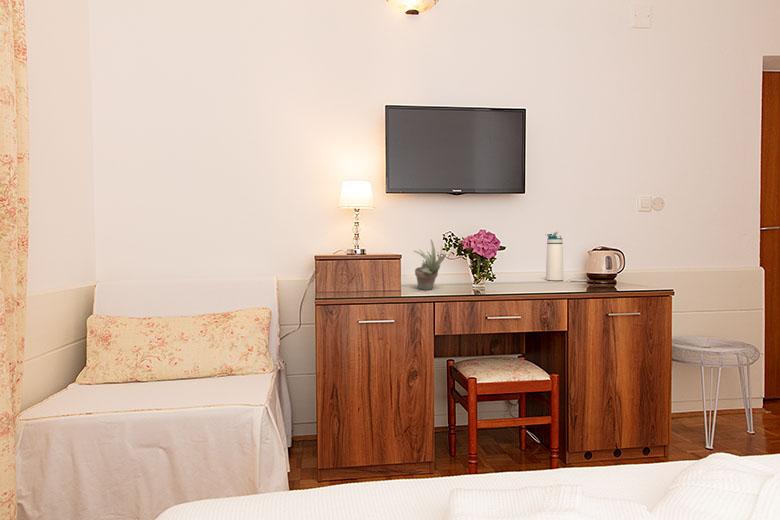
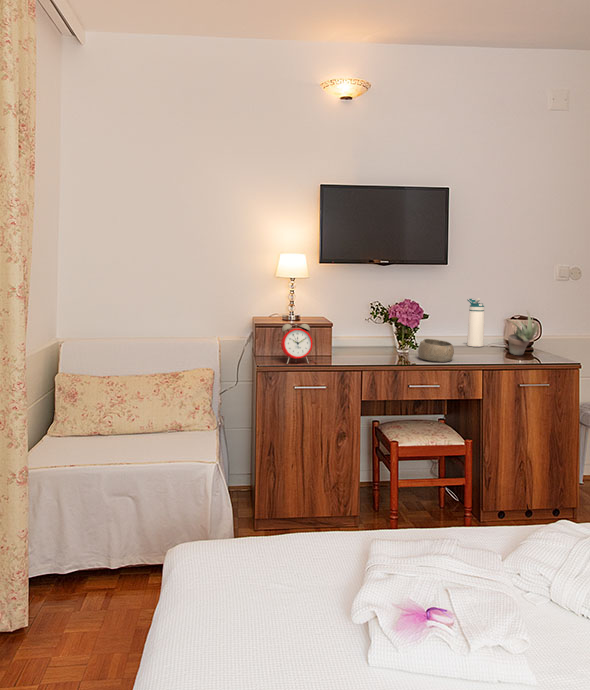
succulent plant: present [414,240,446,290] -> present [507,311,539,355]
alarm clock: none [348,252,381,295] -> present [281,324,313,364]
bowl: none [495,268,534,291] -> present [418,339,454,362]

